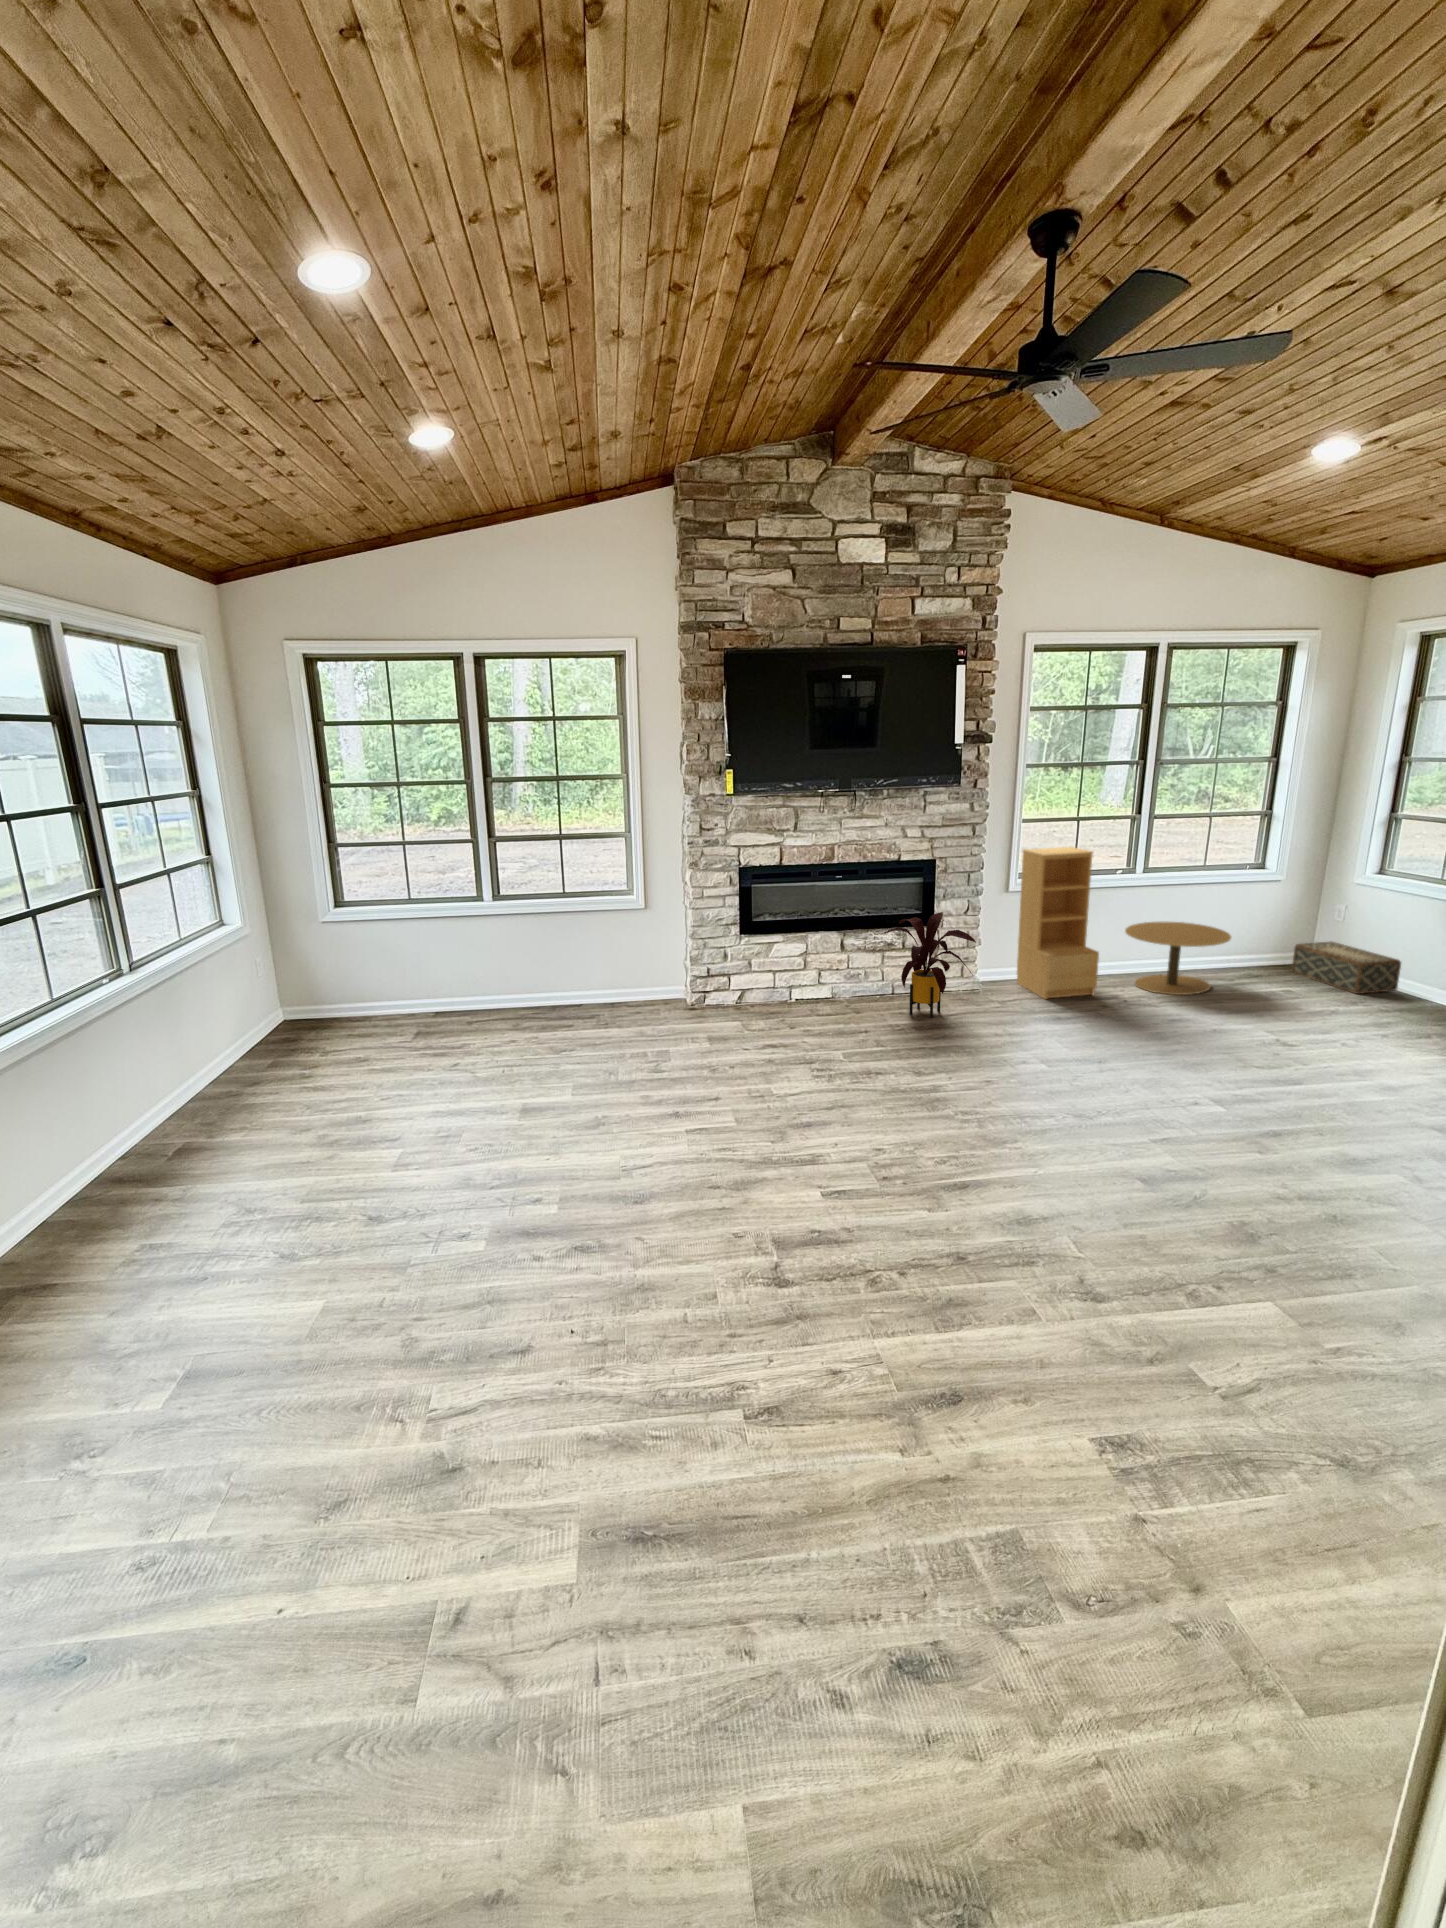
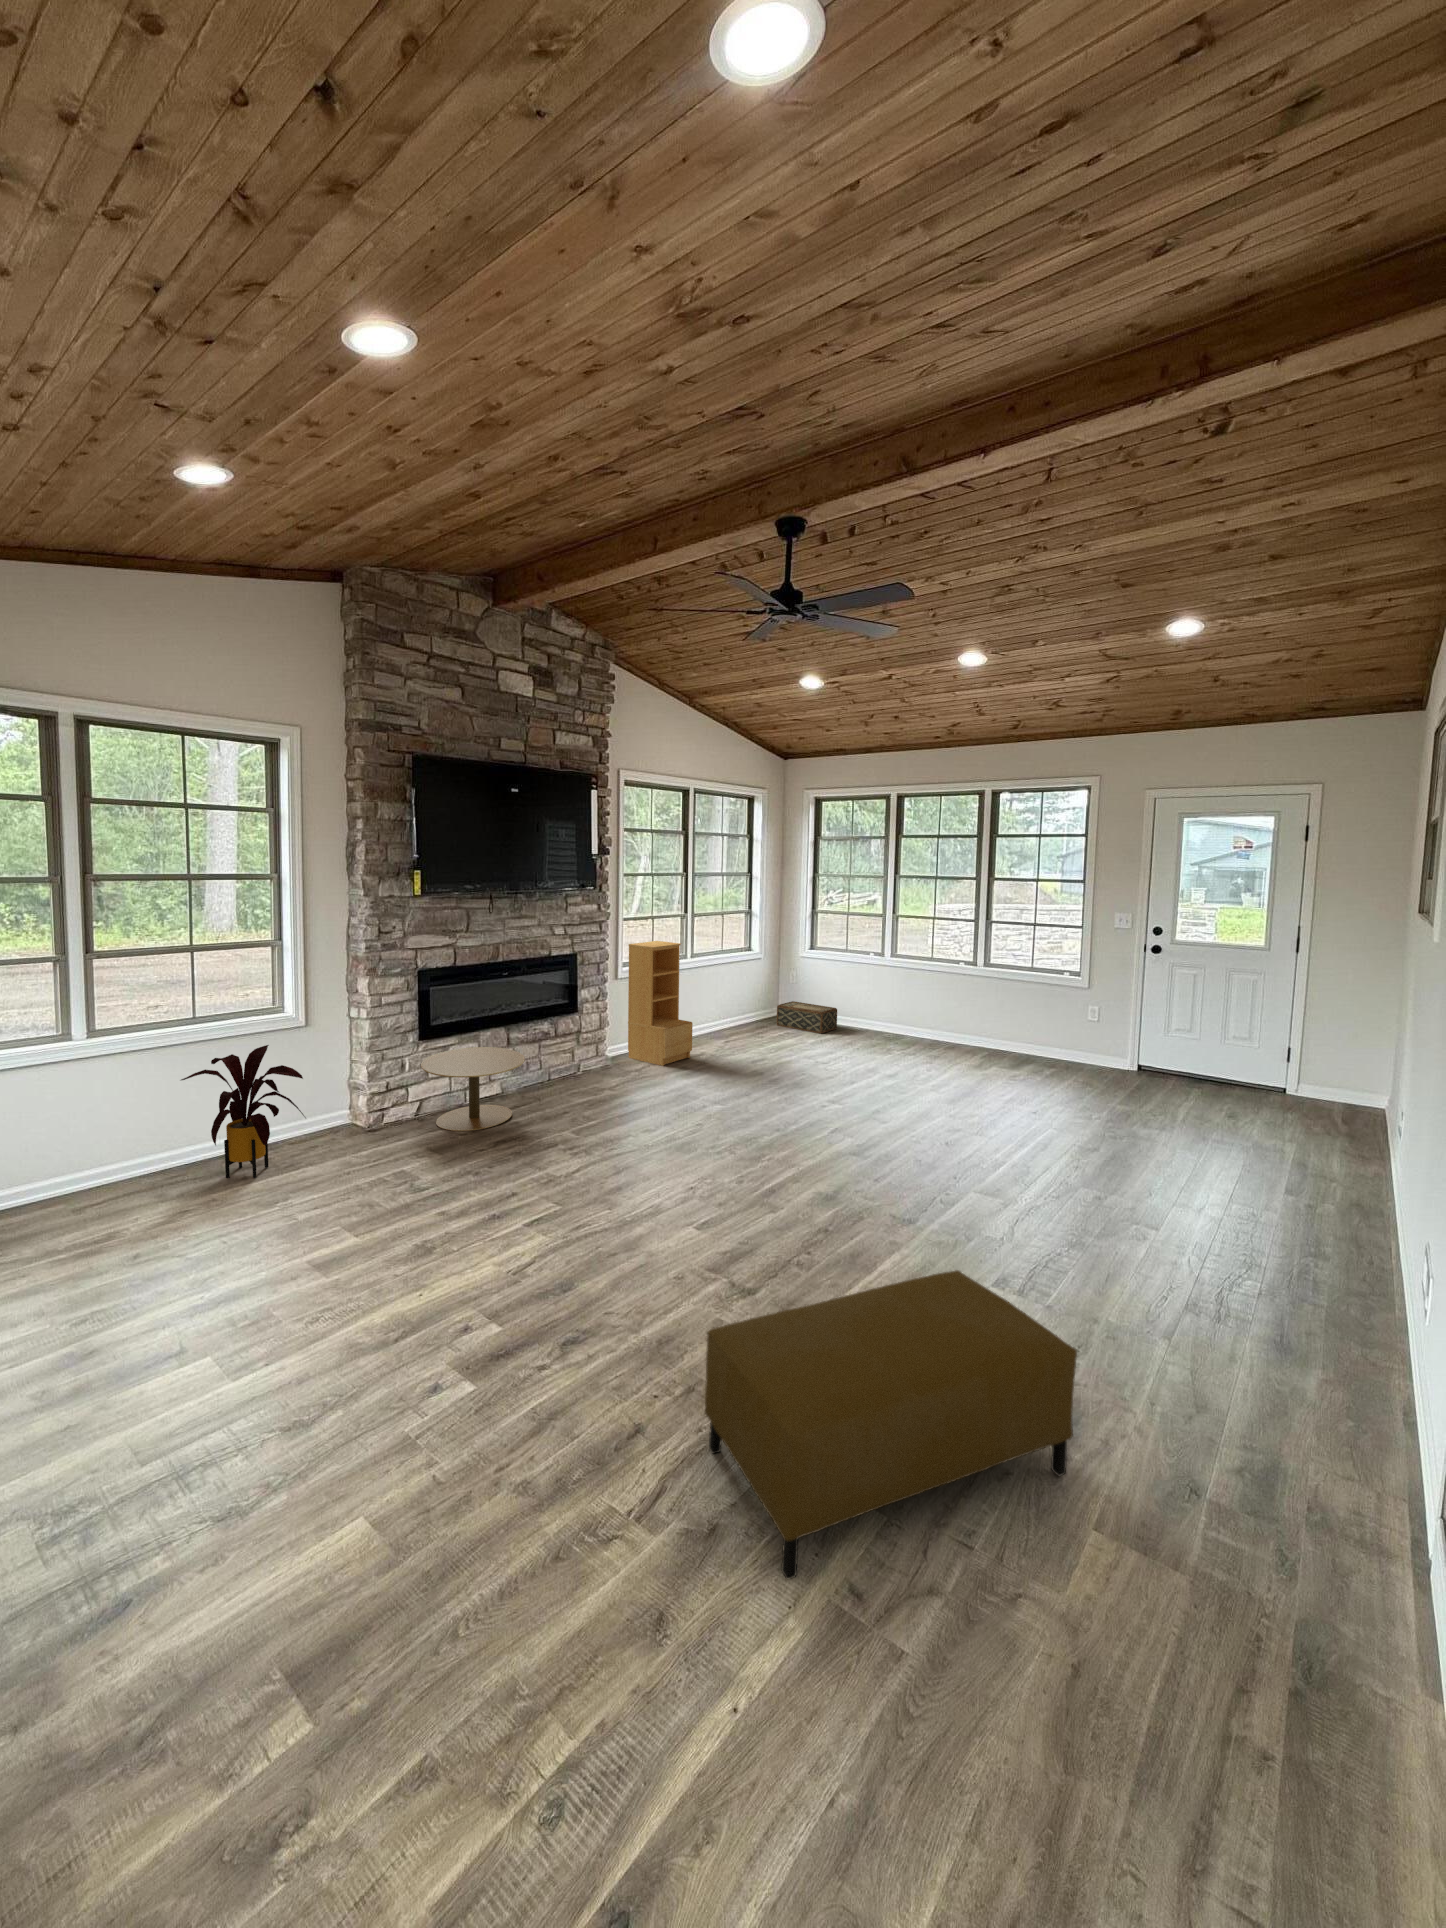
house plant: present [884,912,976,1018] -> present [181,1045,304,1178]
side table: present [1125,922,1231,995] -> present [421,1047,525,1131]
ottoman: none [406,1283,873,1709] -> present [705,1270,1077,1579]

